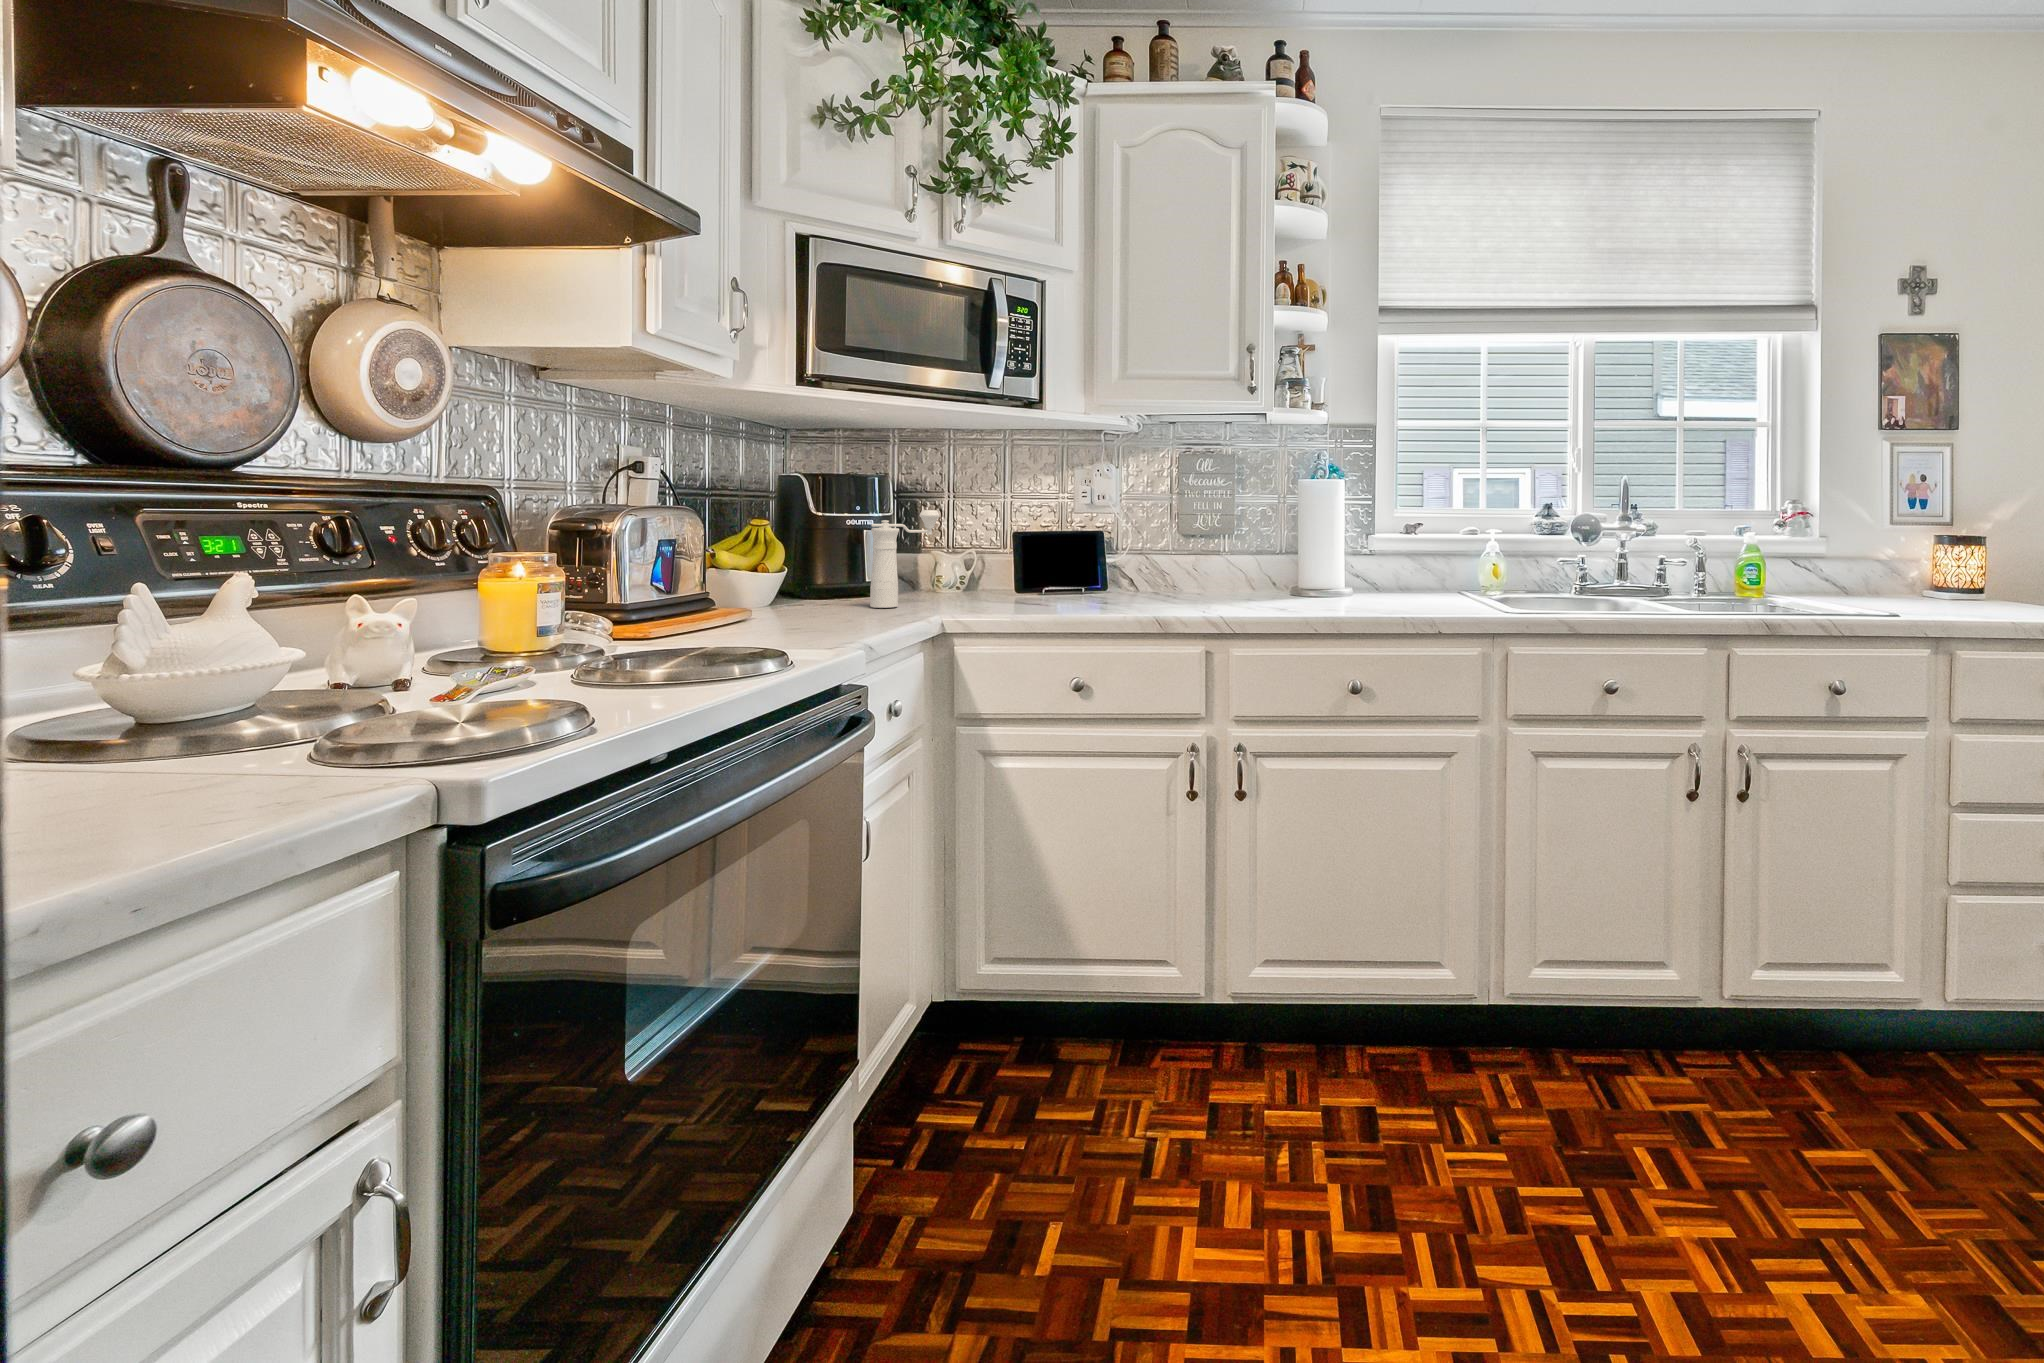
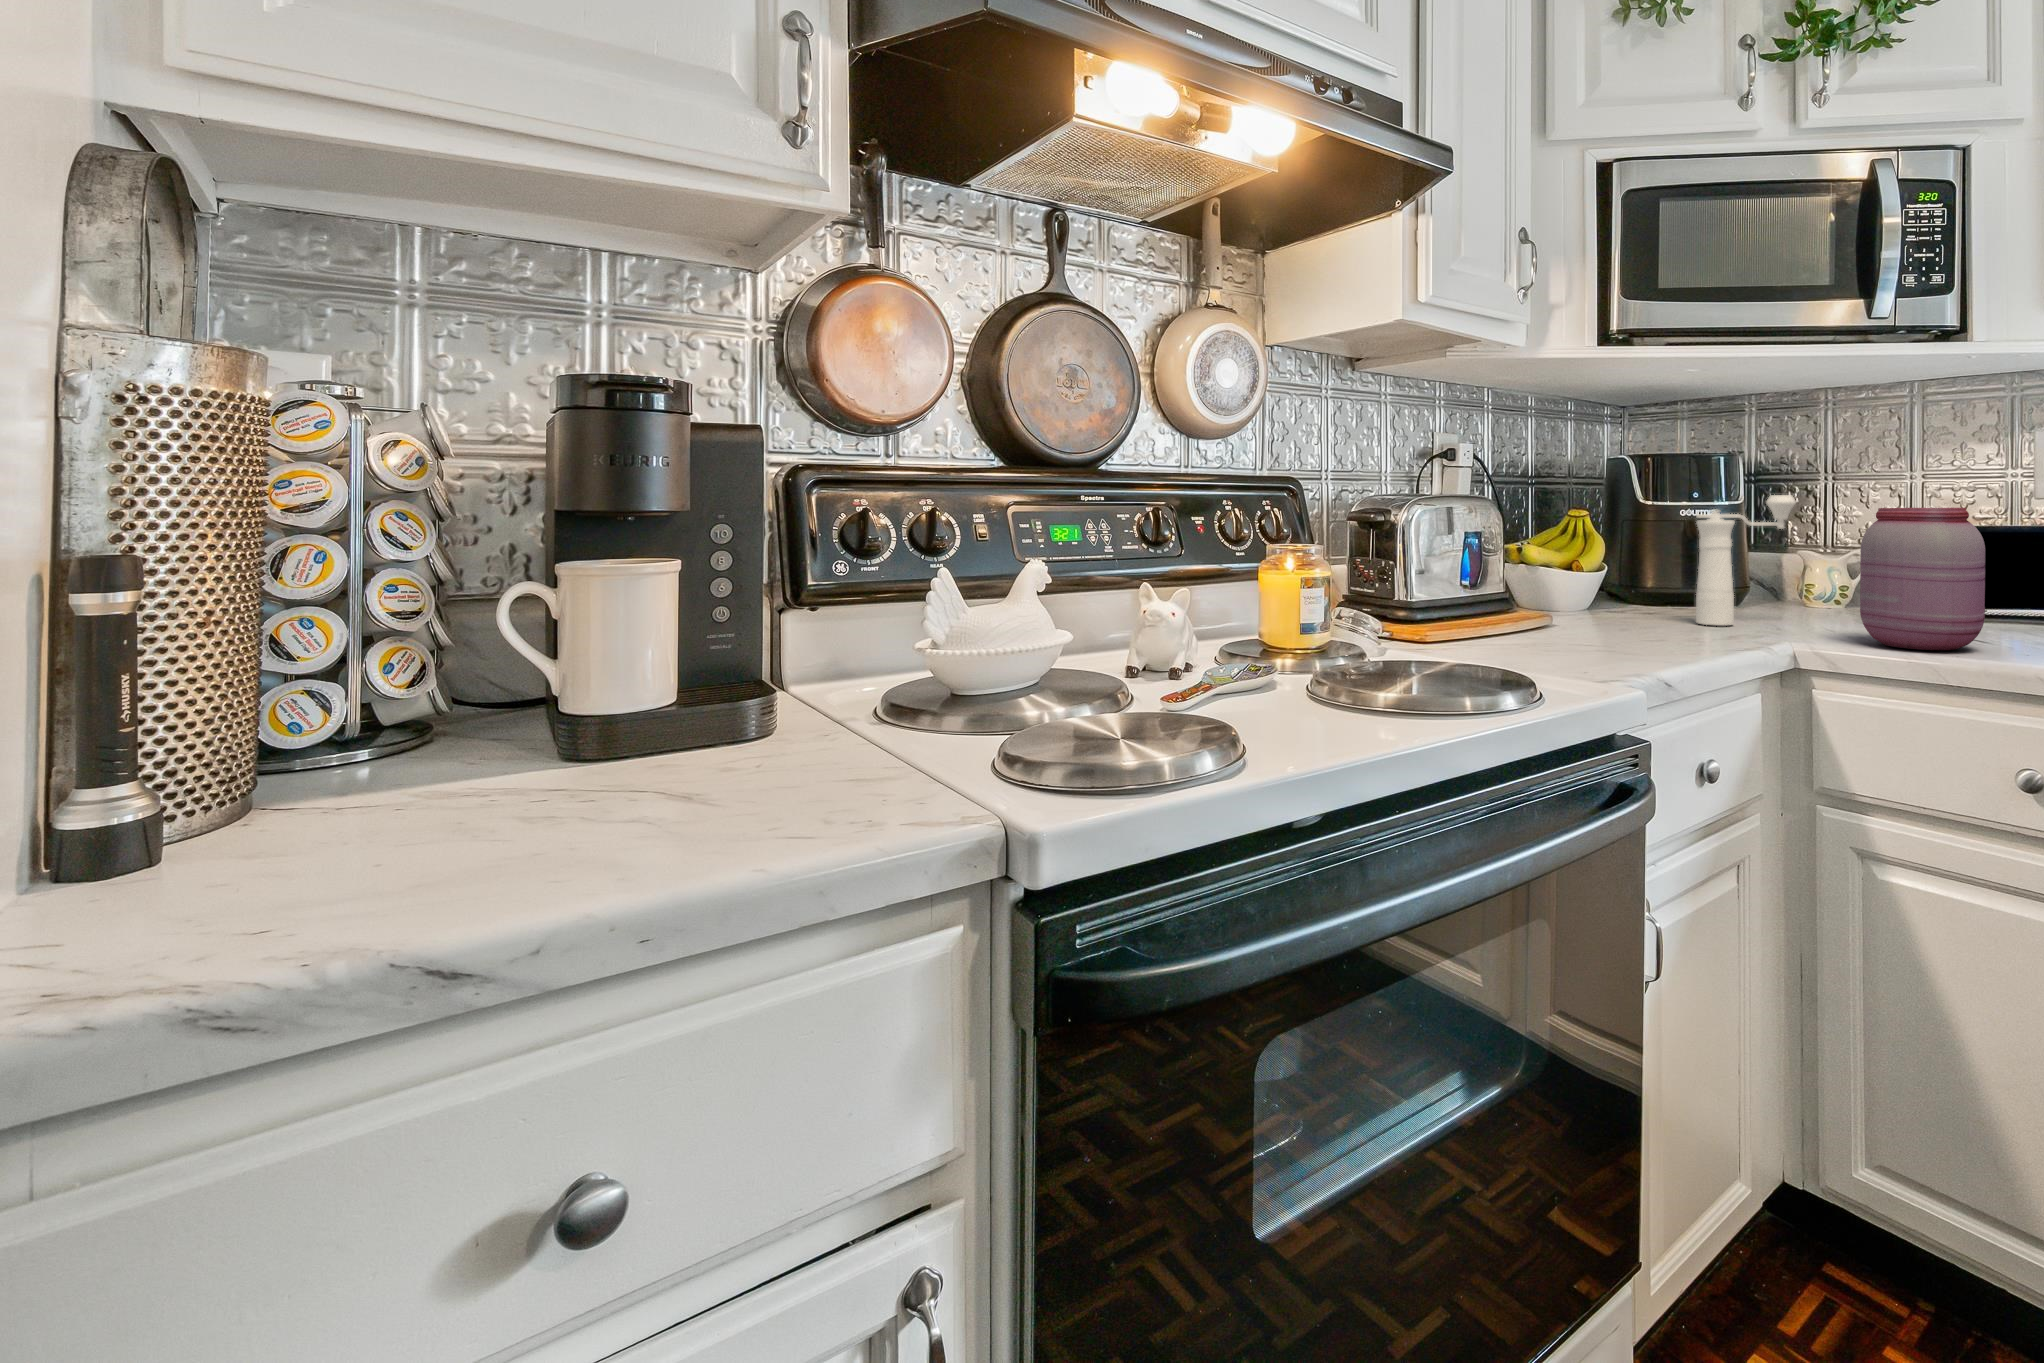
jar: none [984,522,1053,614] -> present [1860,508,1985,650]

